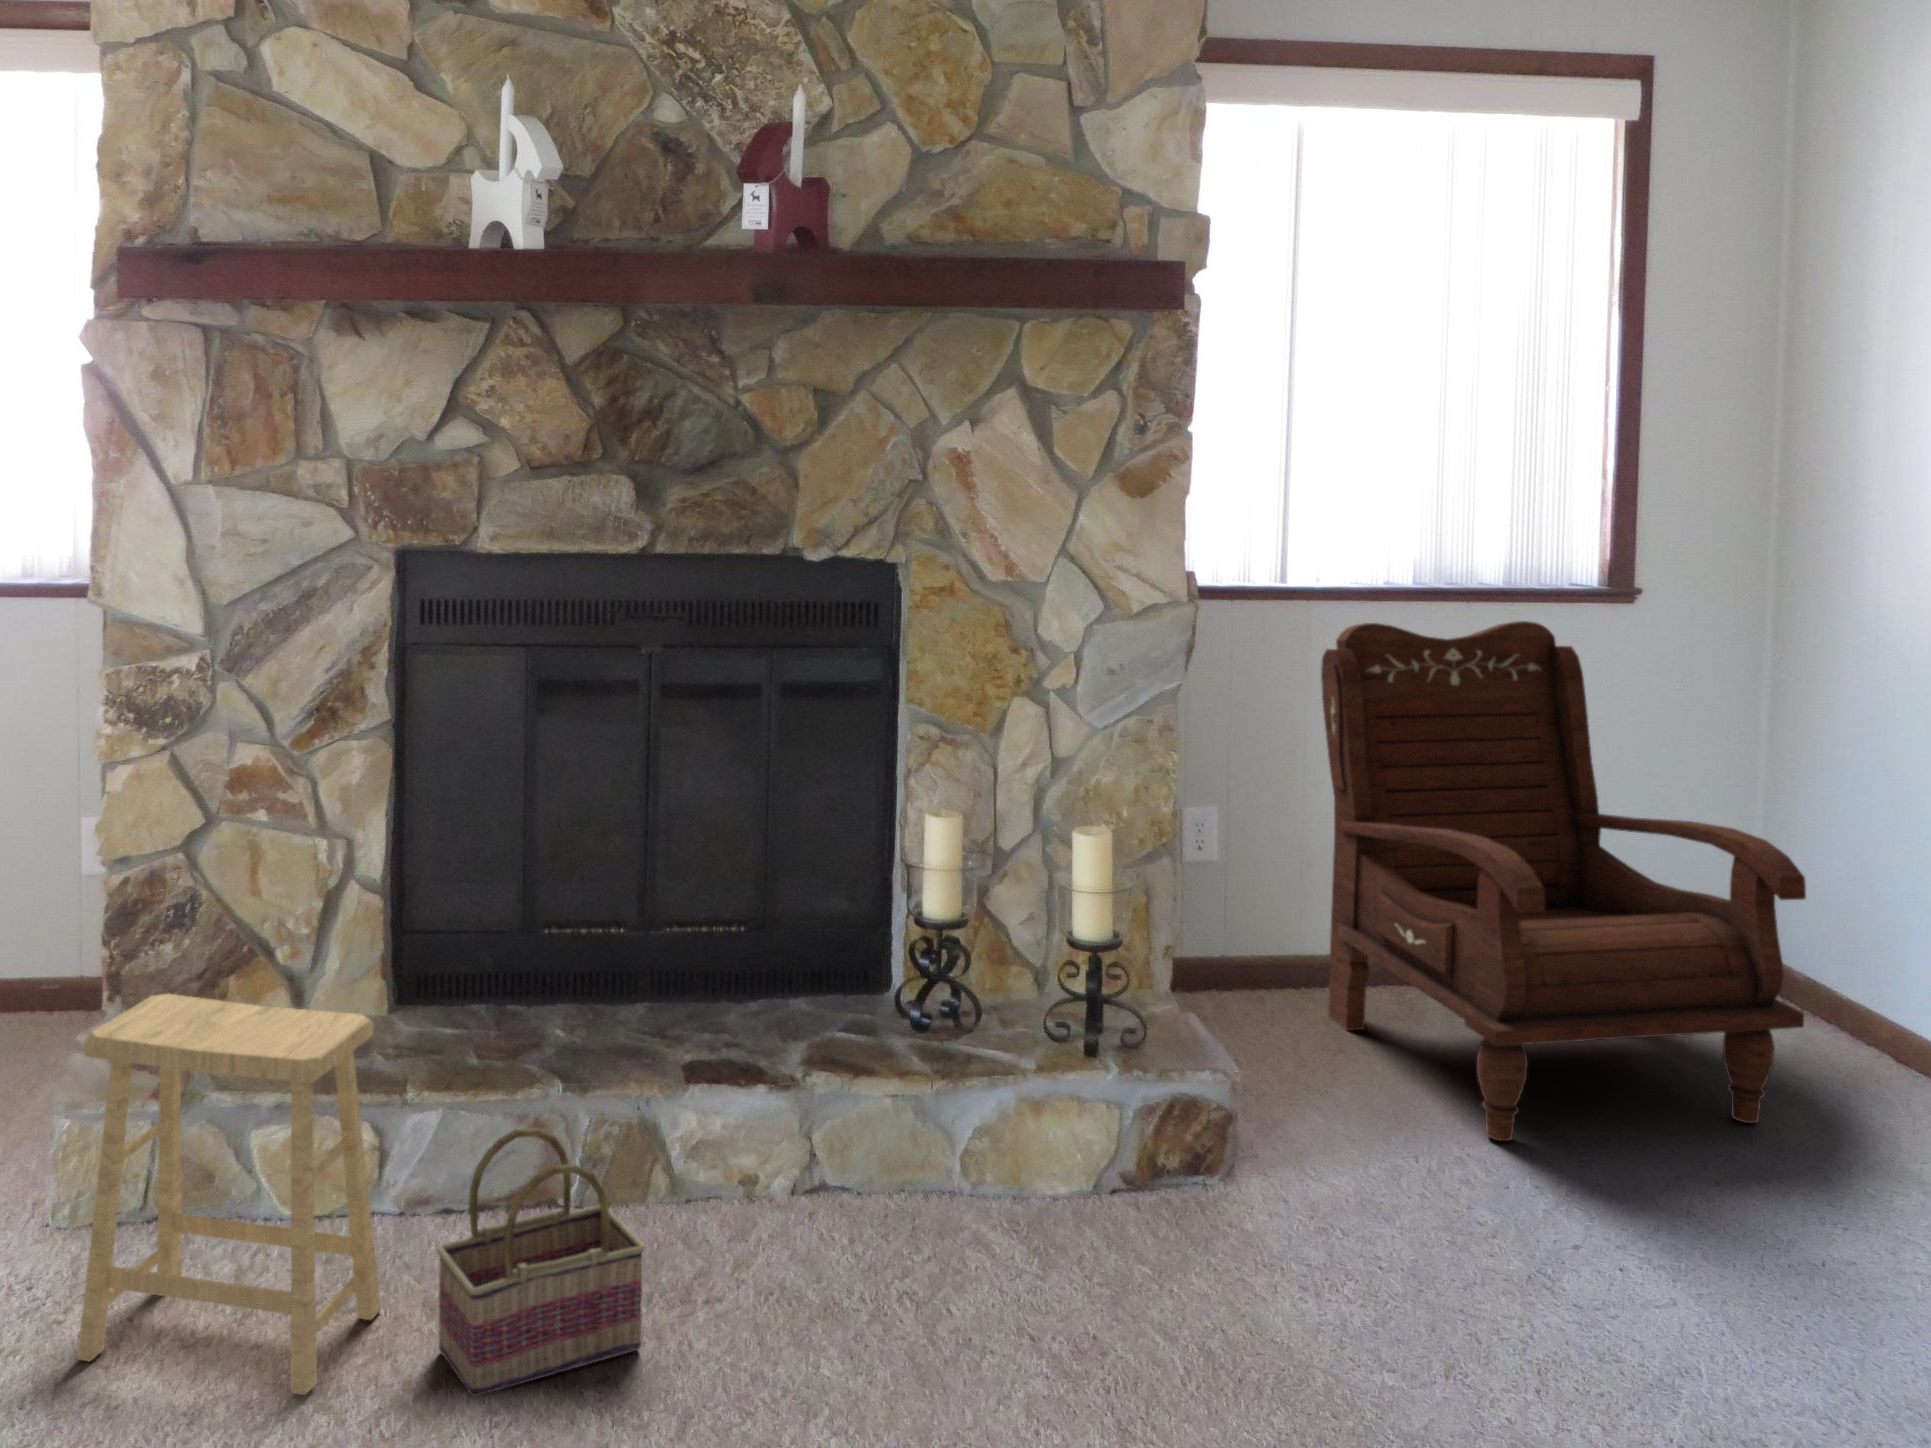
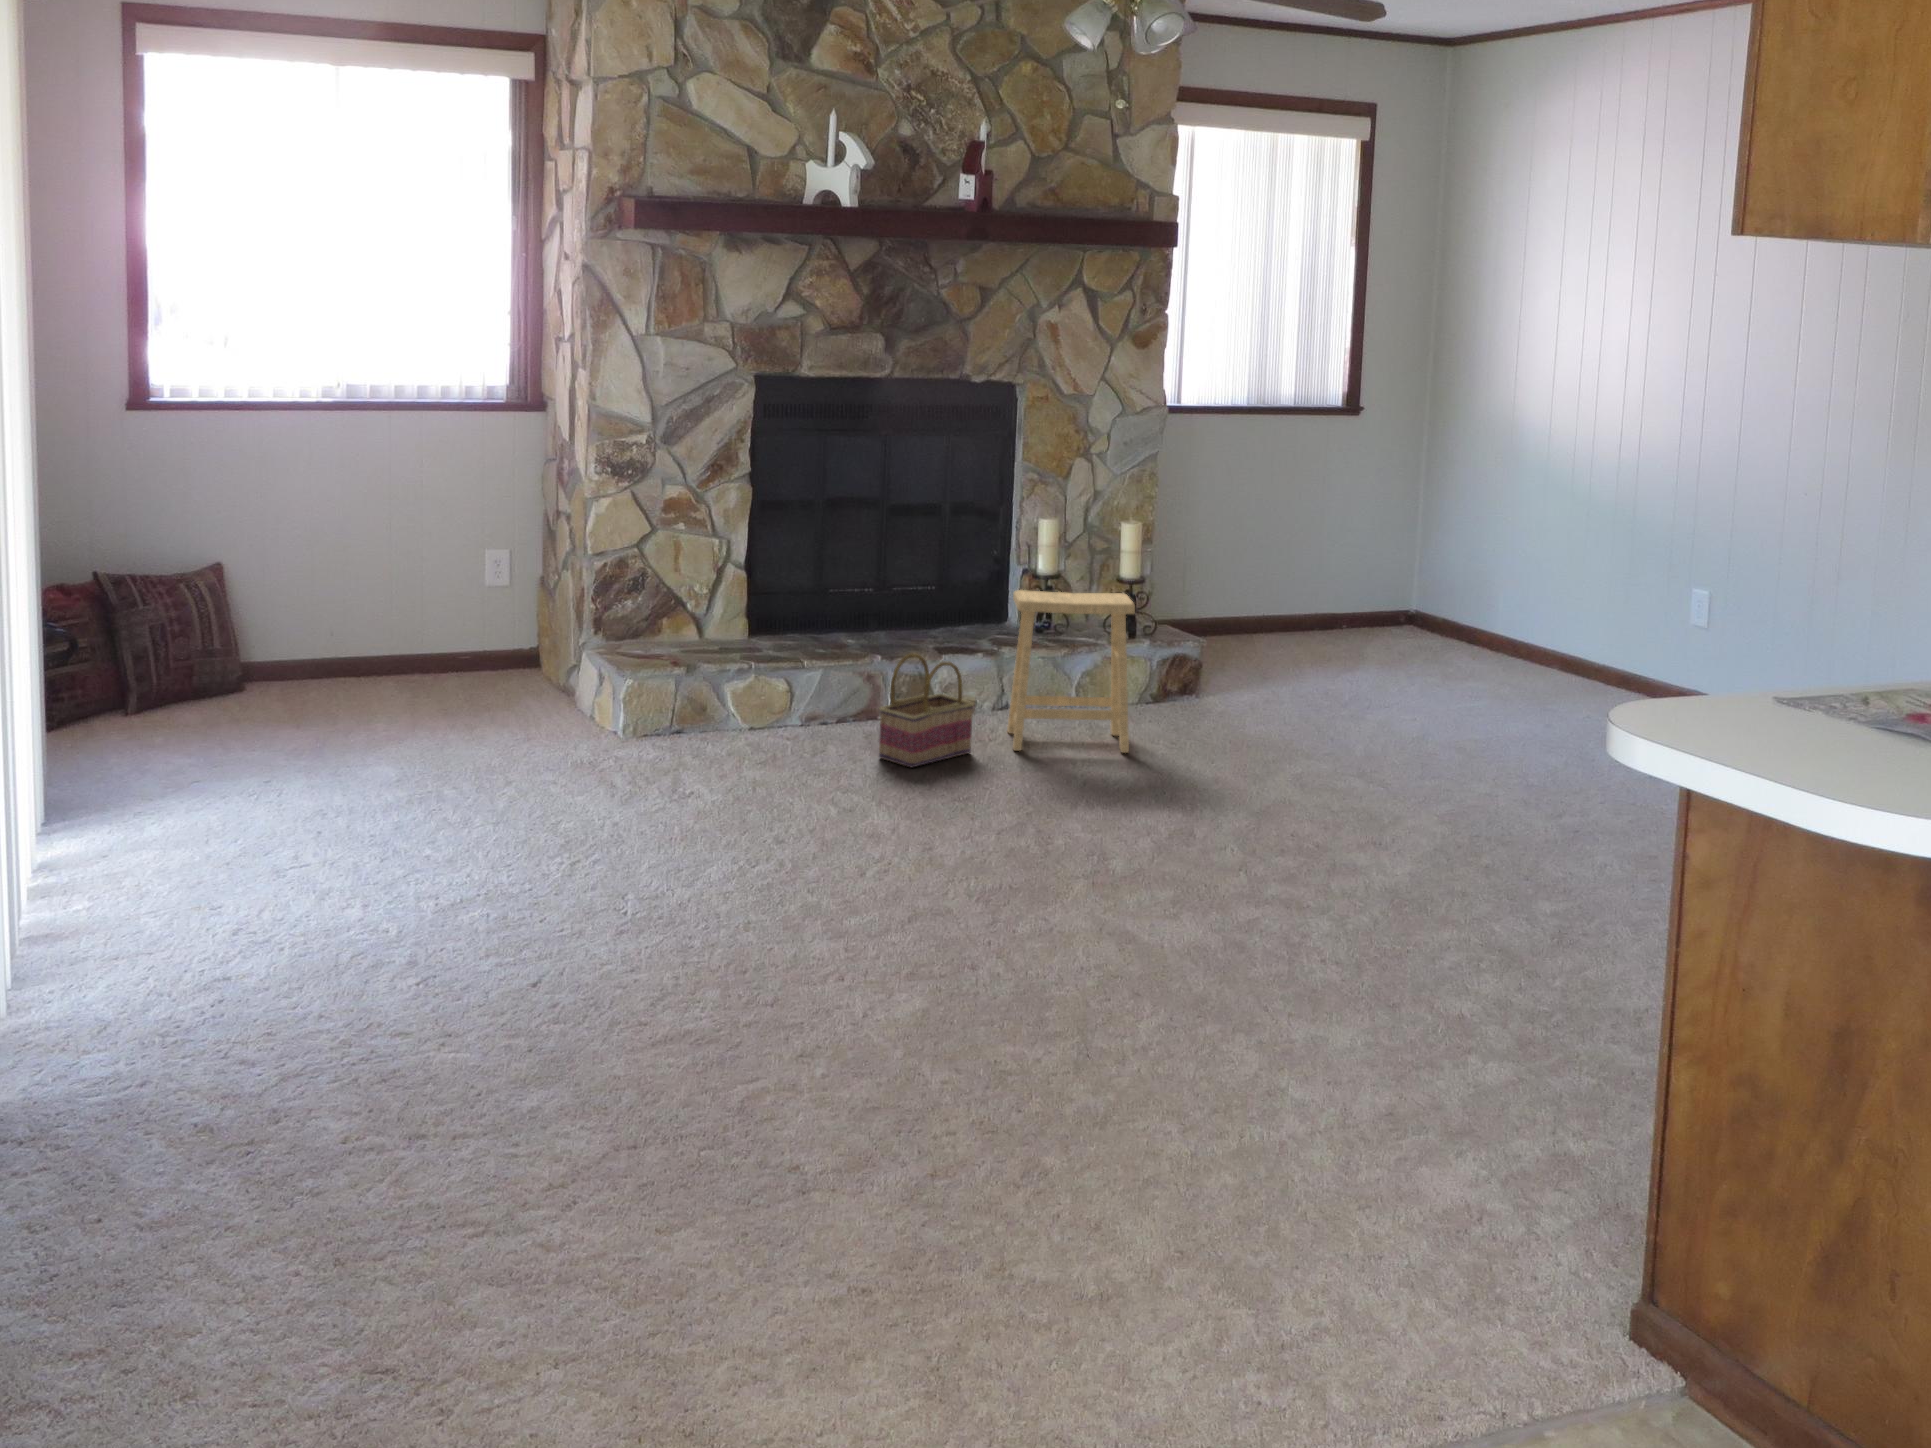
armchair: present [1321,621,1806,1141] -> none [1207,424,1452,678]
footstool: present [77,994,381,1395] -> present [1007,590,1135,753]

